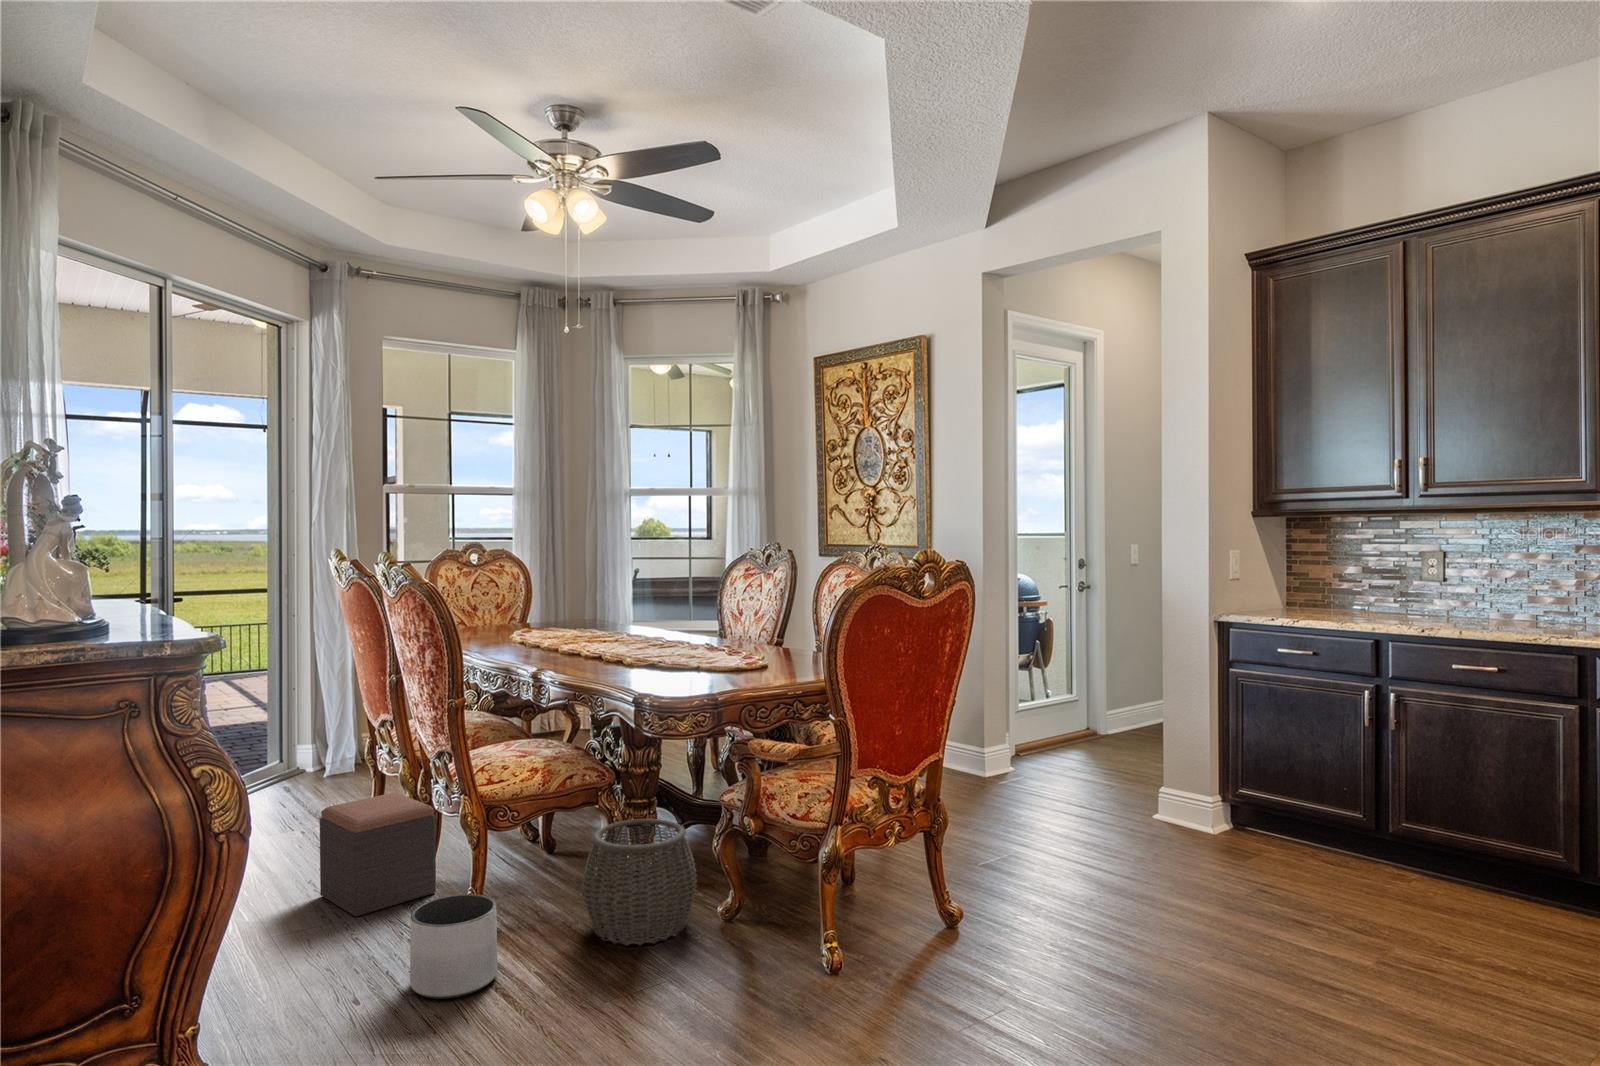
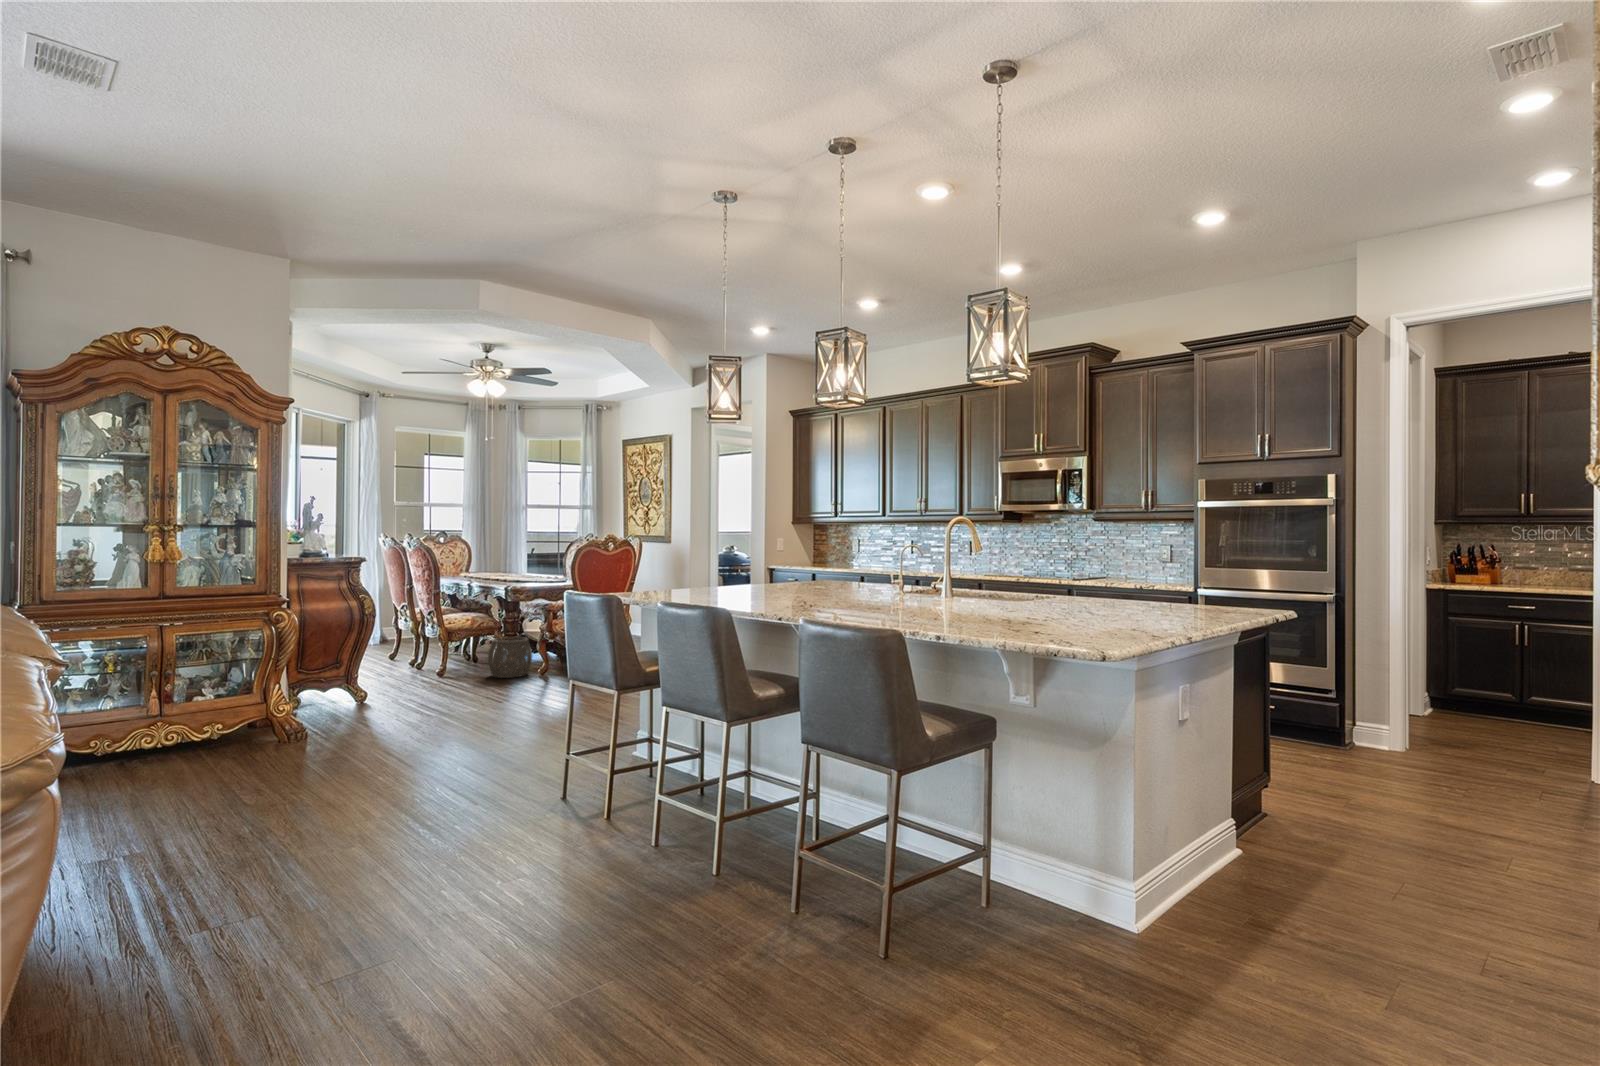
footstool: present [320,793,436,917] -> none [380,633,428,675]
planter: present [410,894,498,999] -> none [422,656,454,686]

